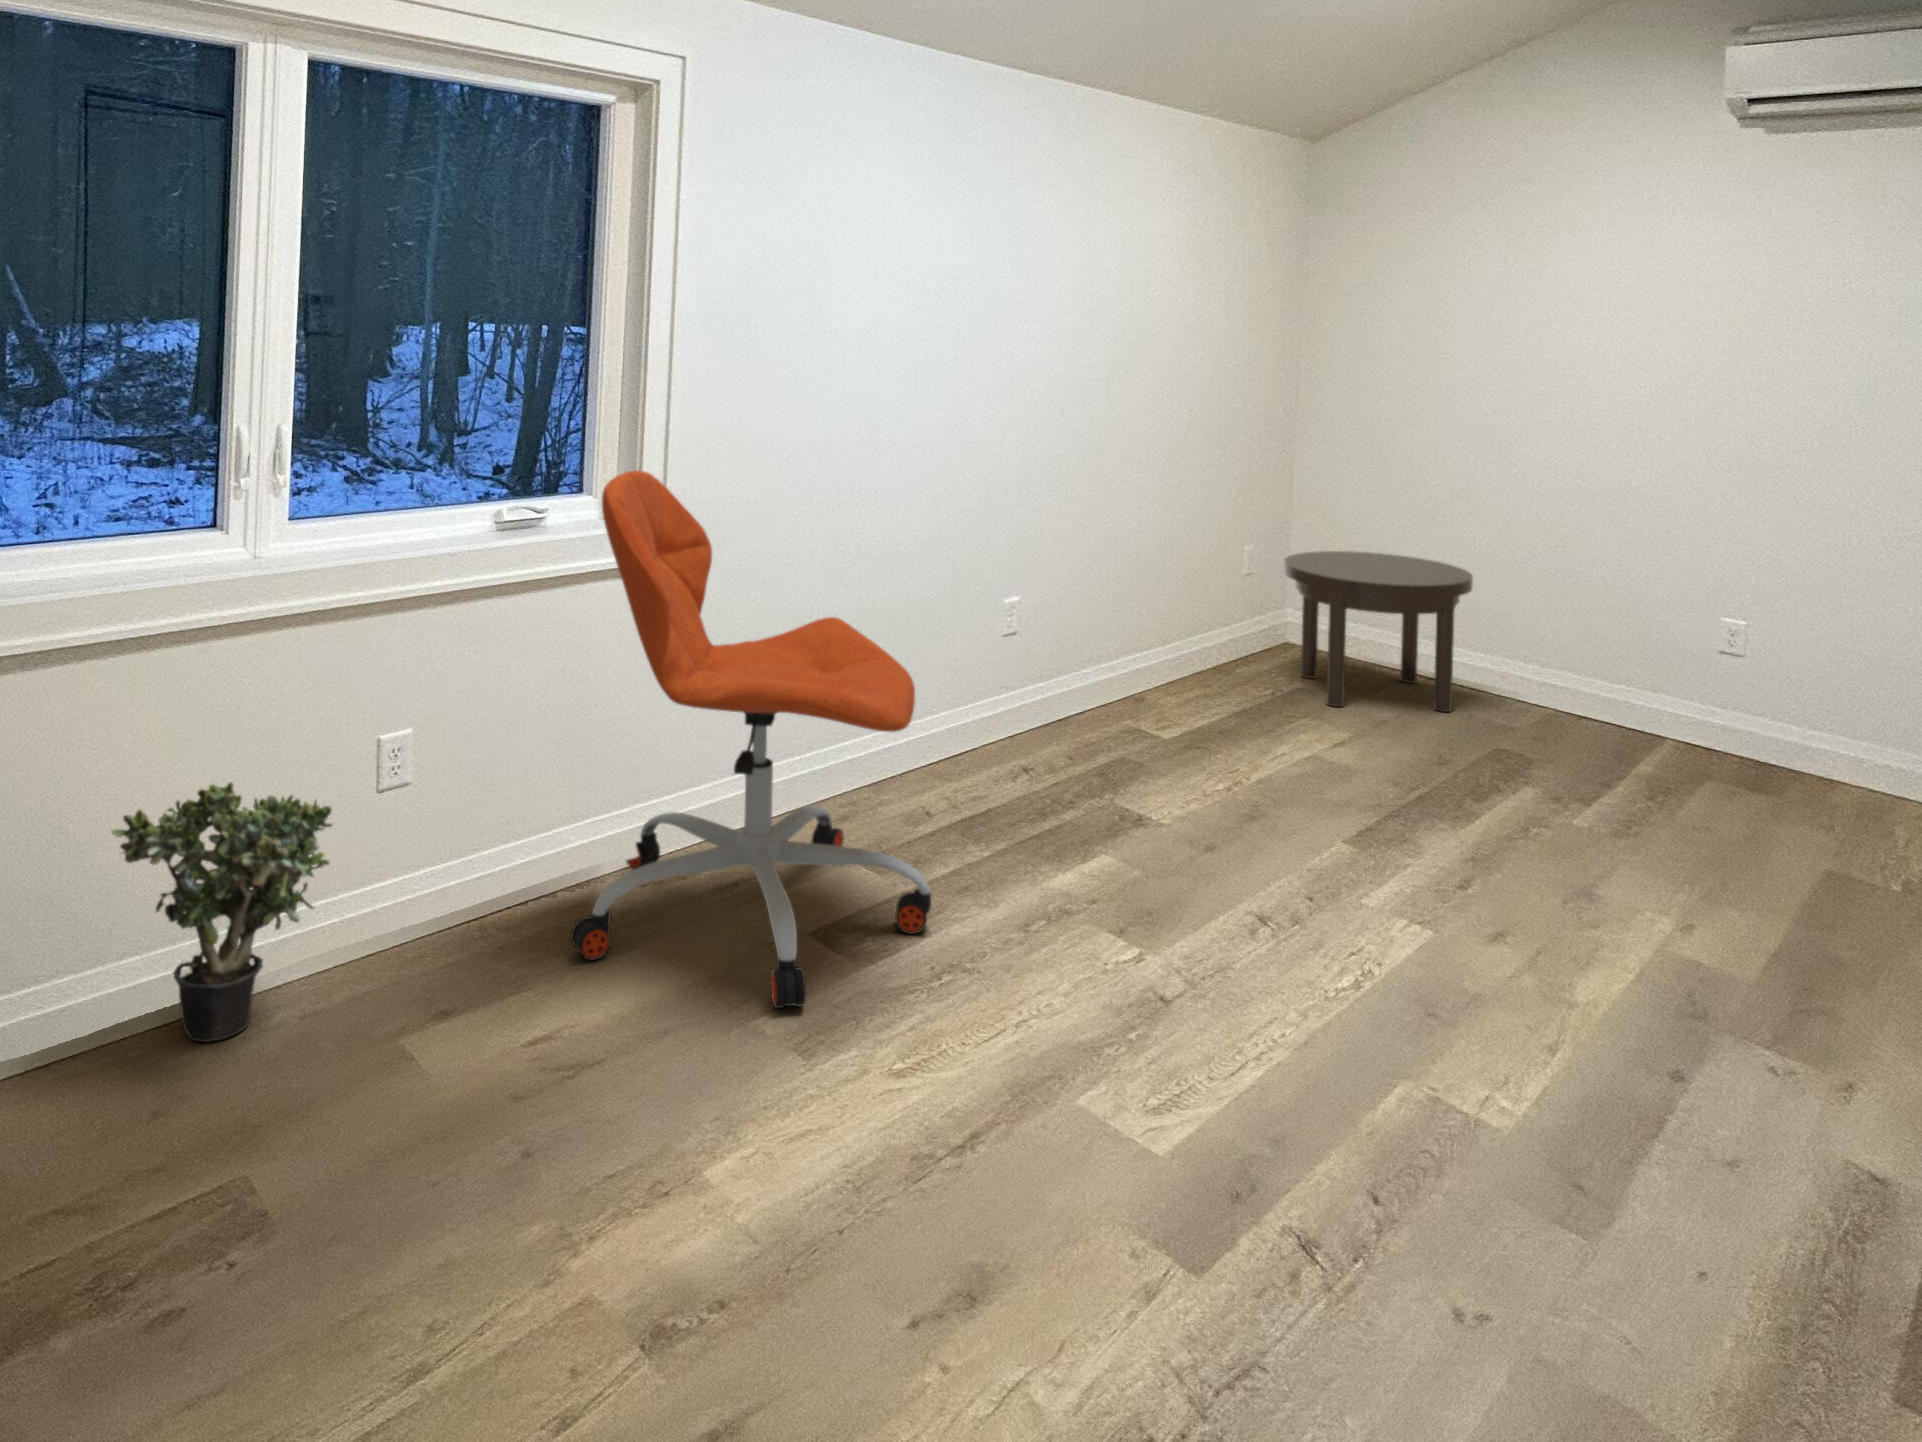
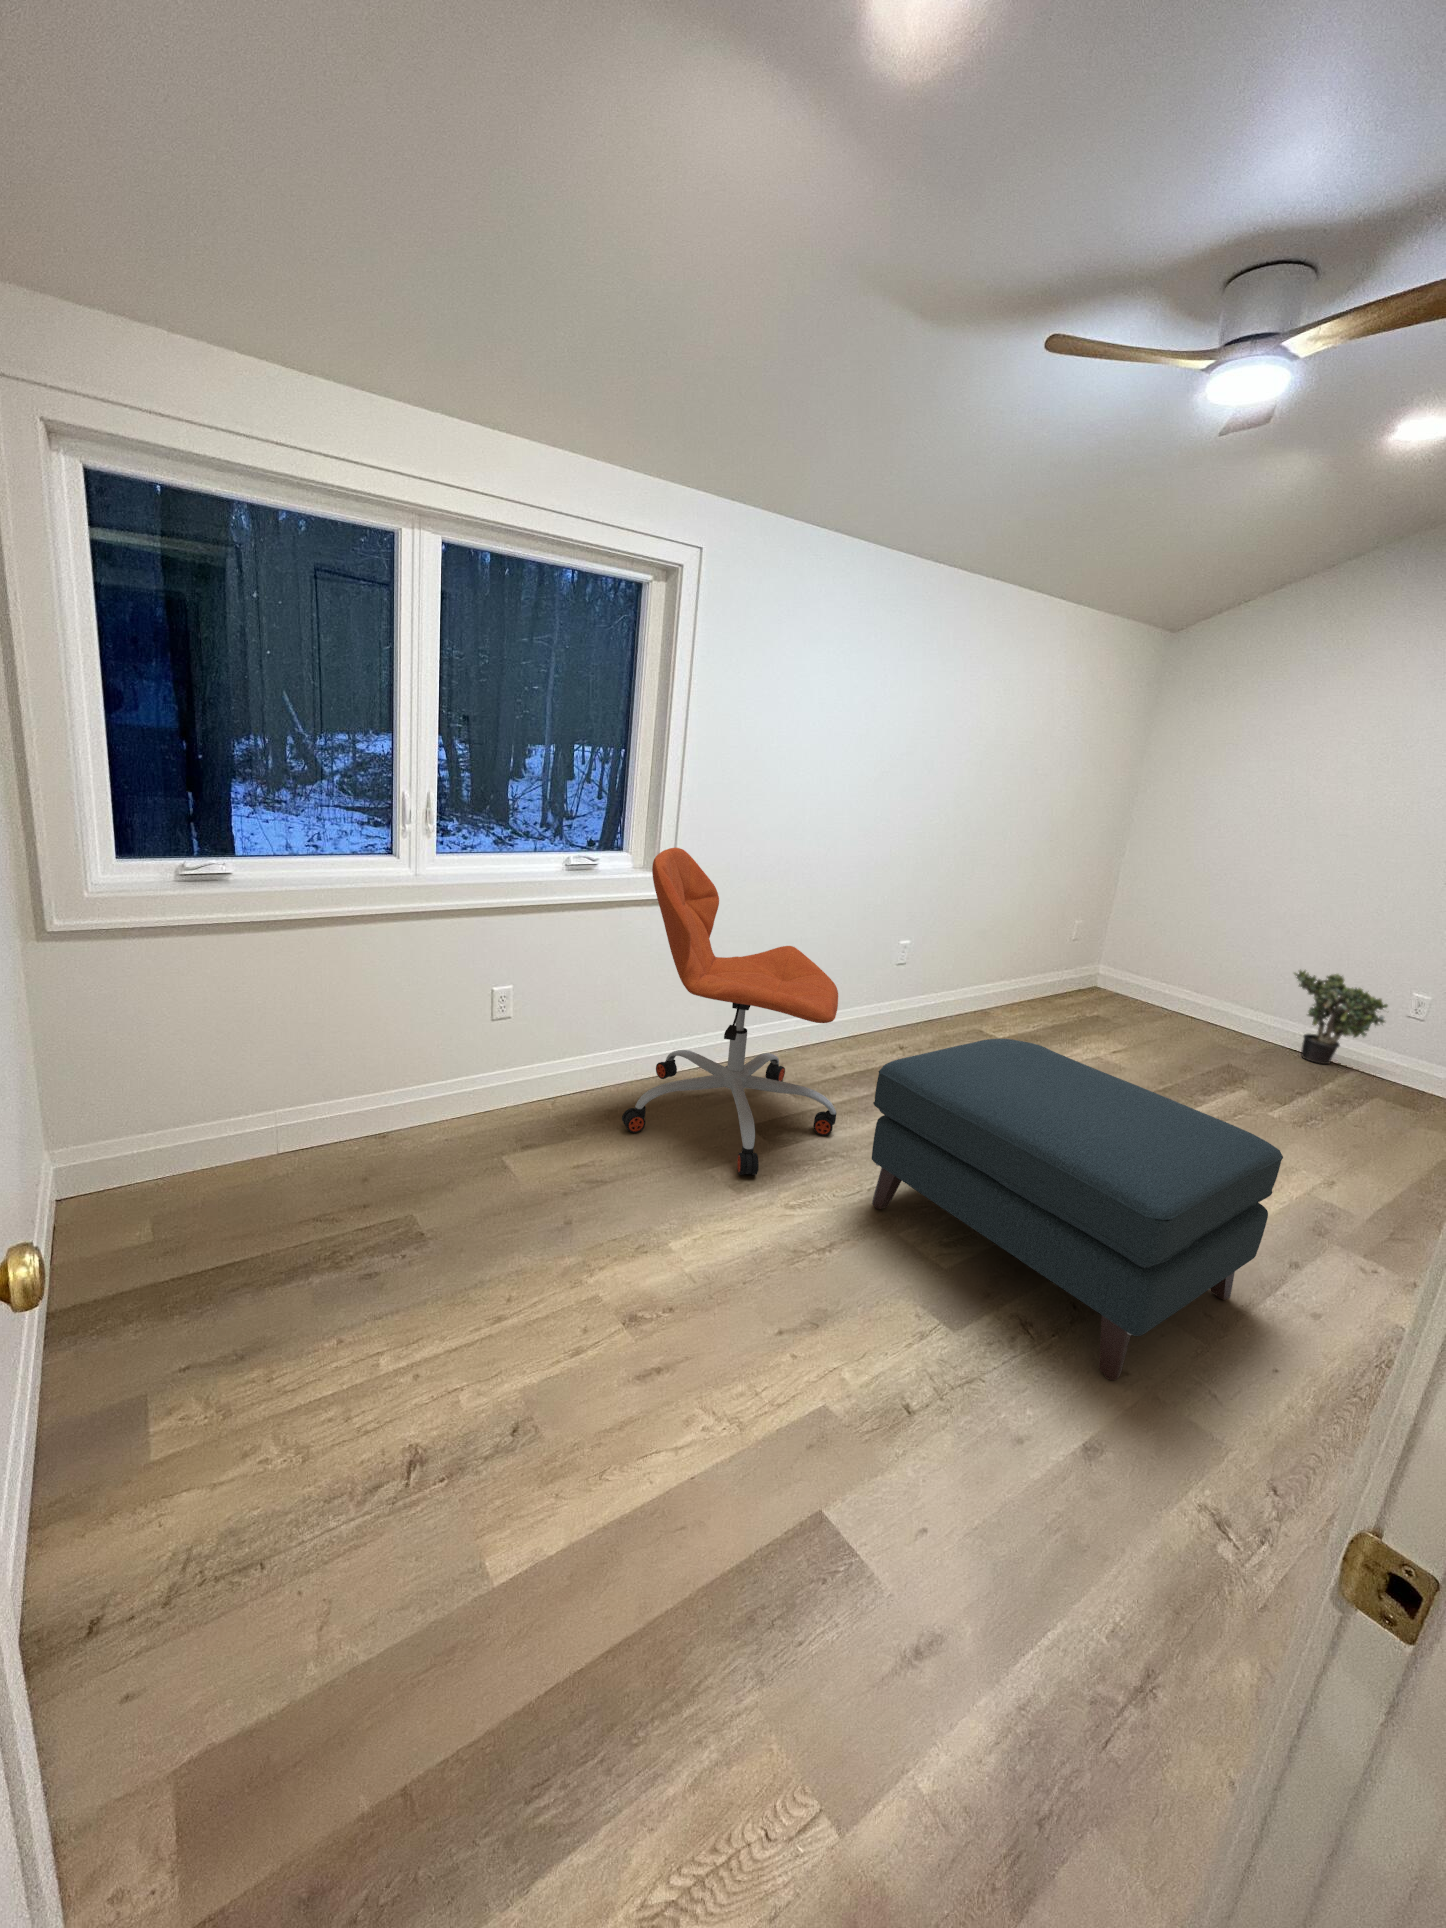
side table: present [1284,551,1473,712] -> none [1066,920,1190,1024]
ottoman: none [980,731,1592,1257] -> present [872,1039,1283,1380]
potted plant: present [112,782,332,1042] -> present [1294,970,1388,1064]

